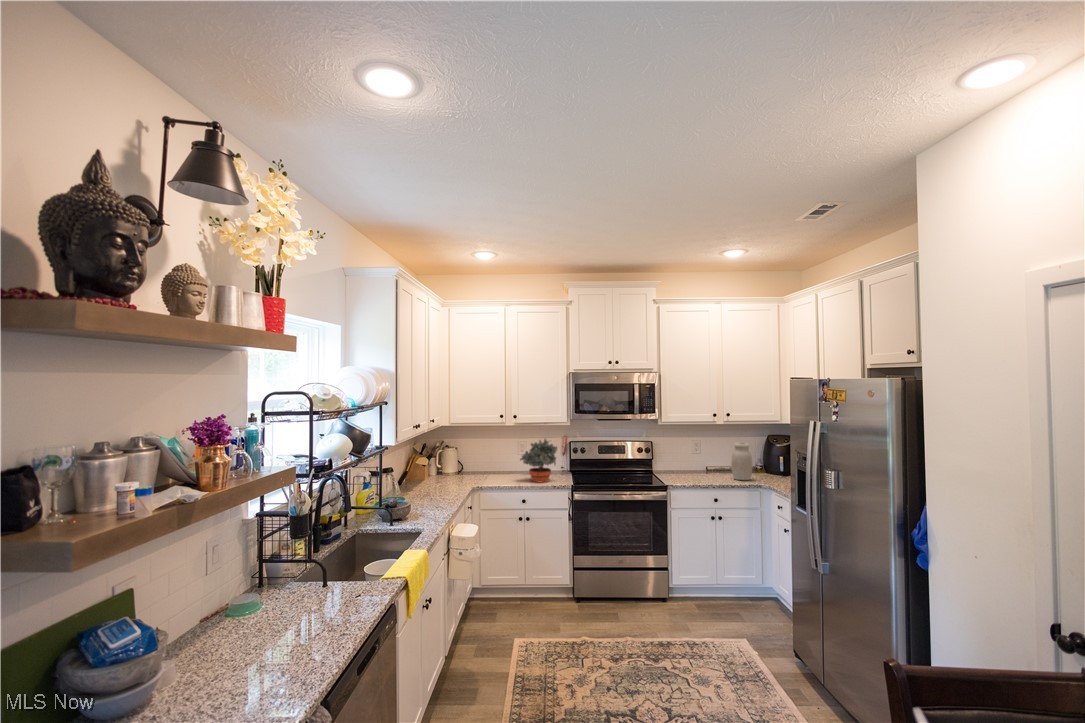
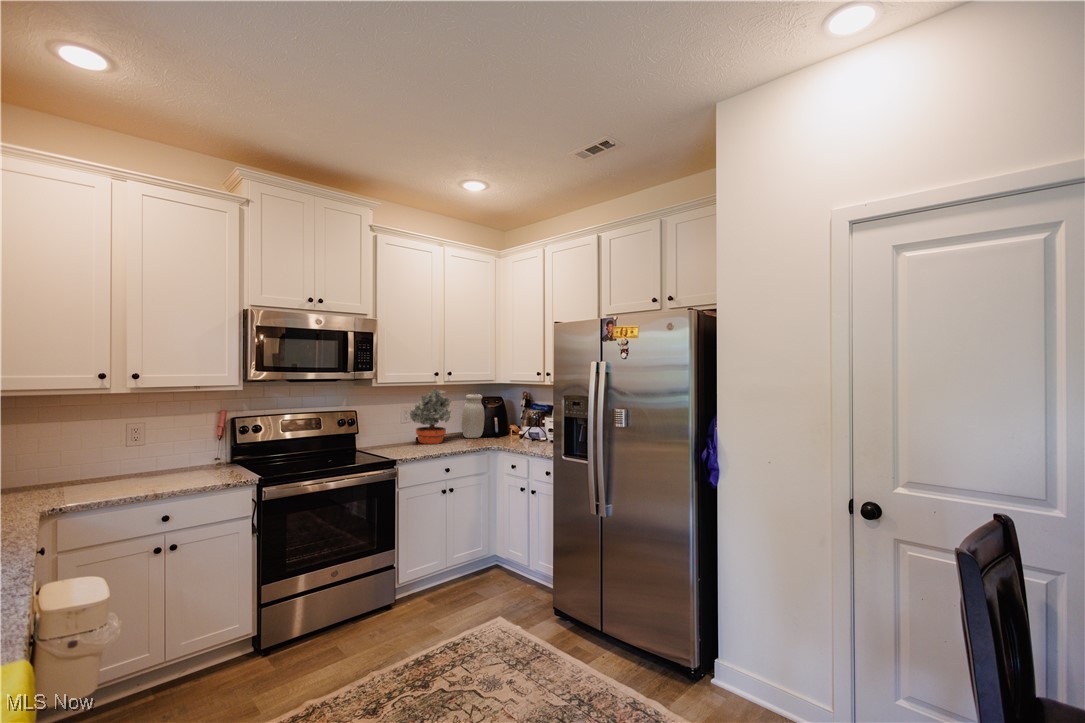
potted plant: present [520,439,557,482] -> present [410,388,451,444]

